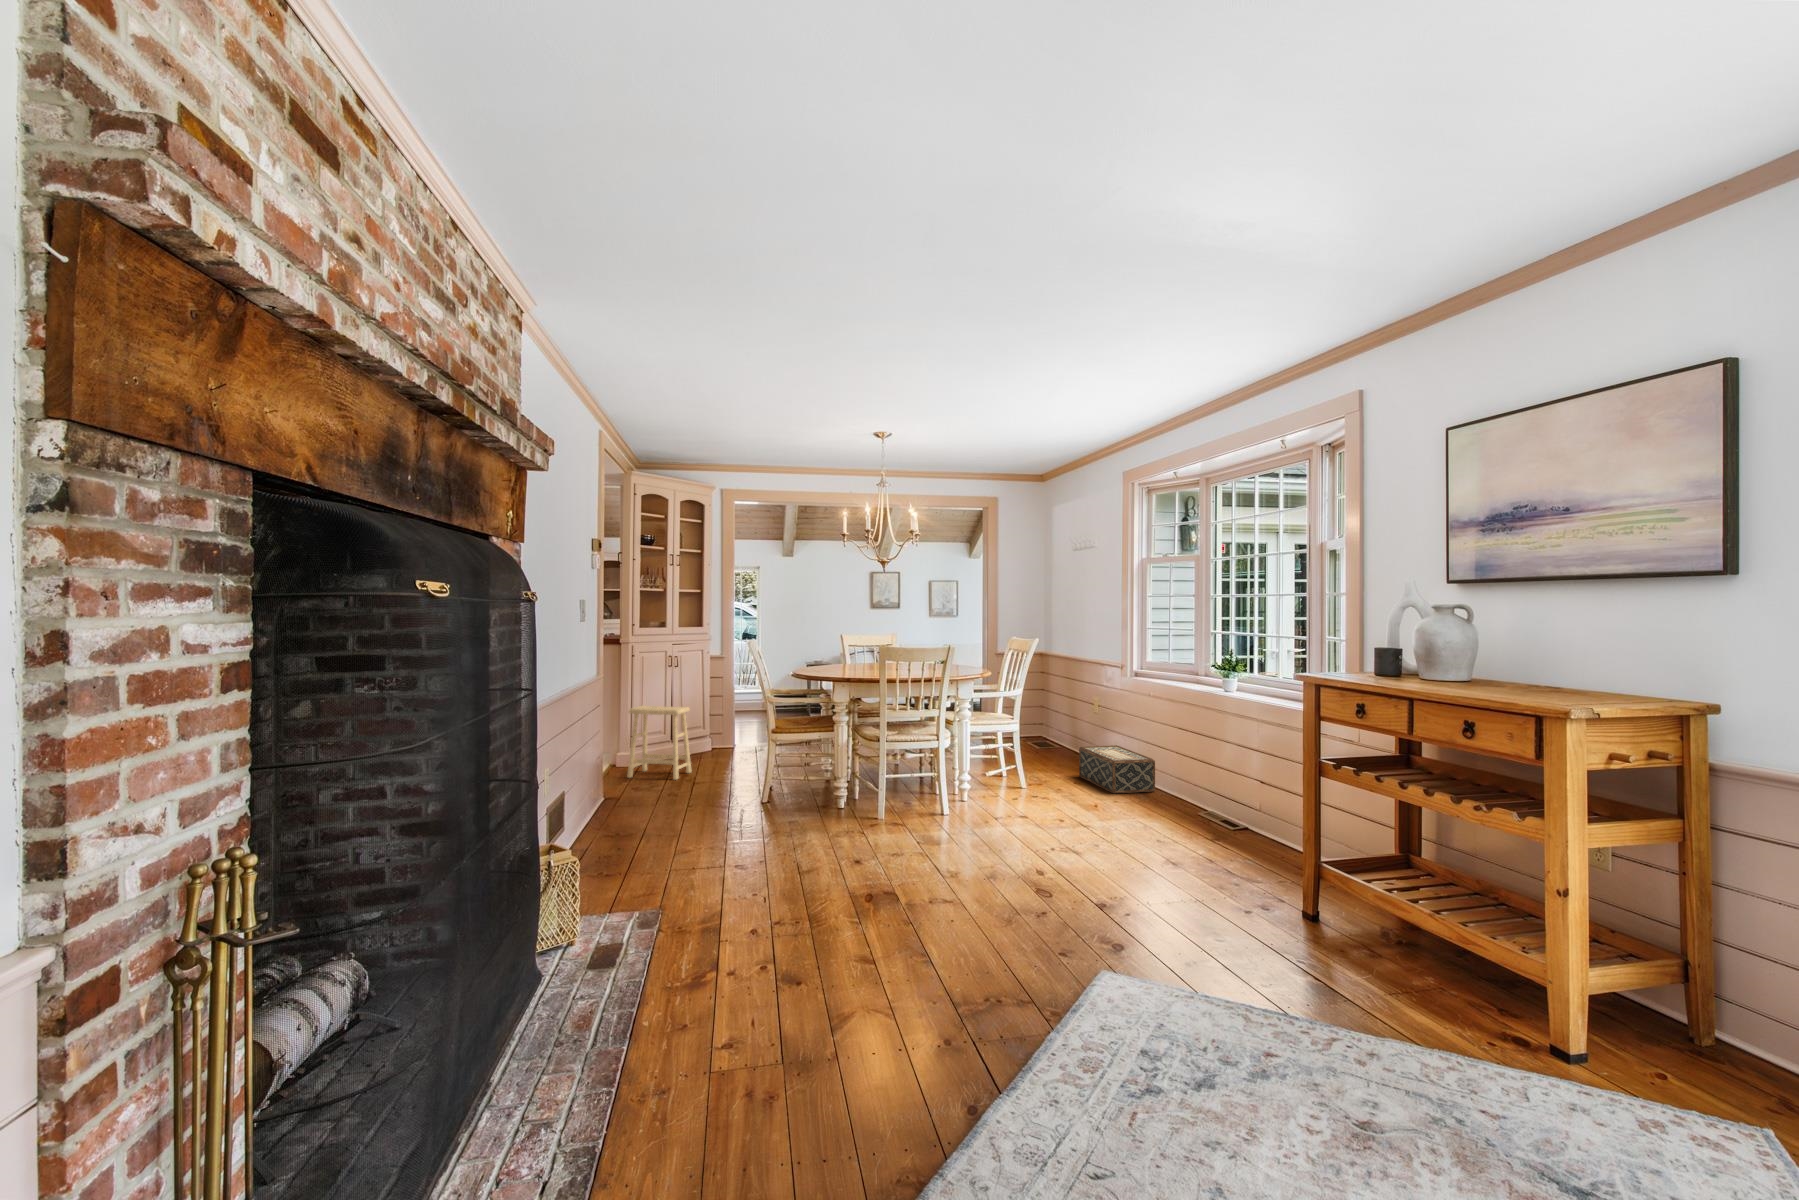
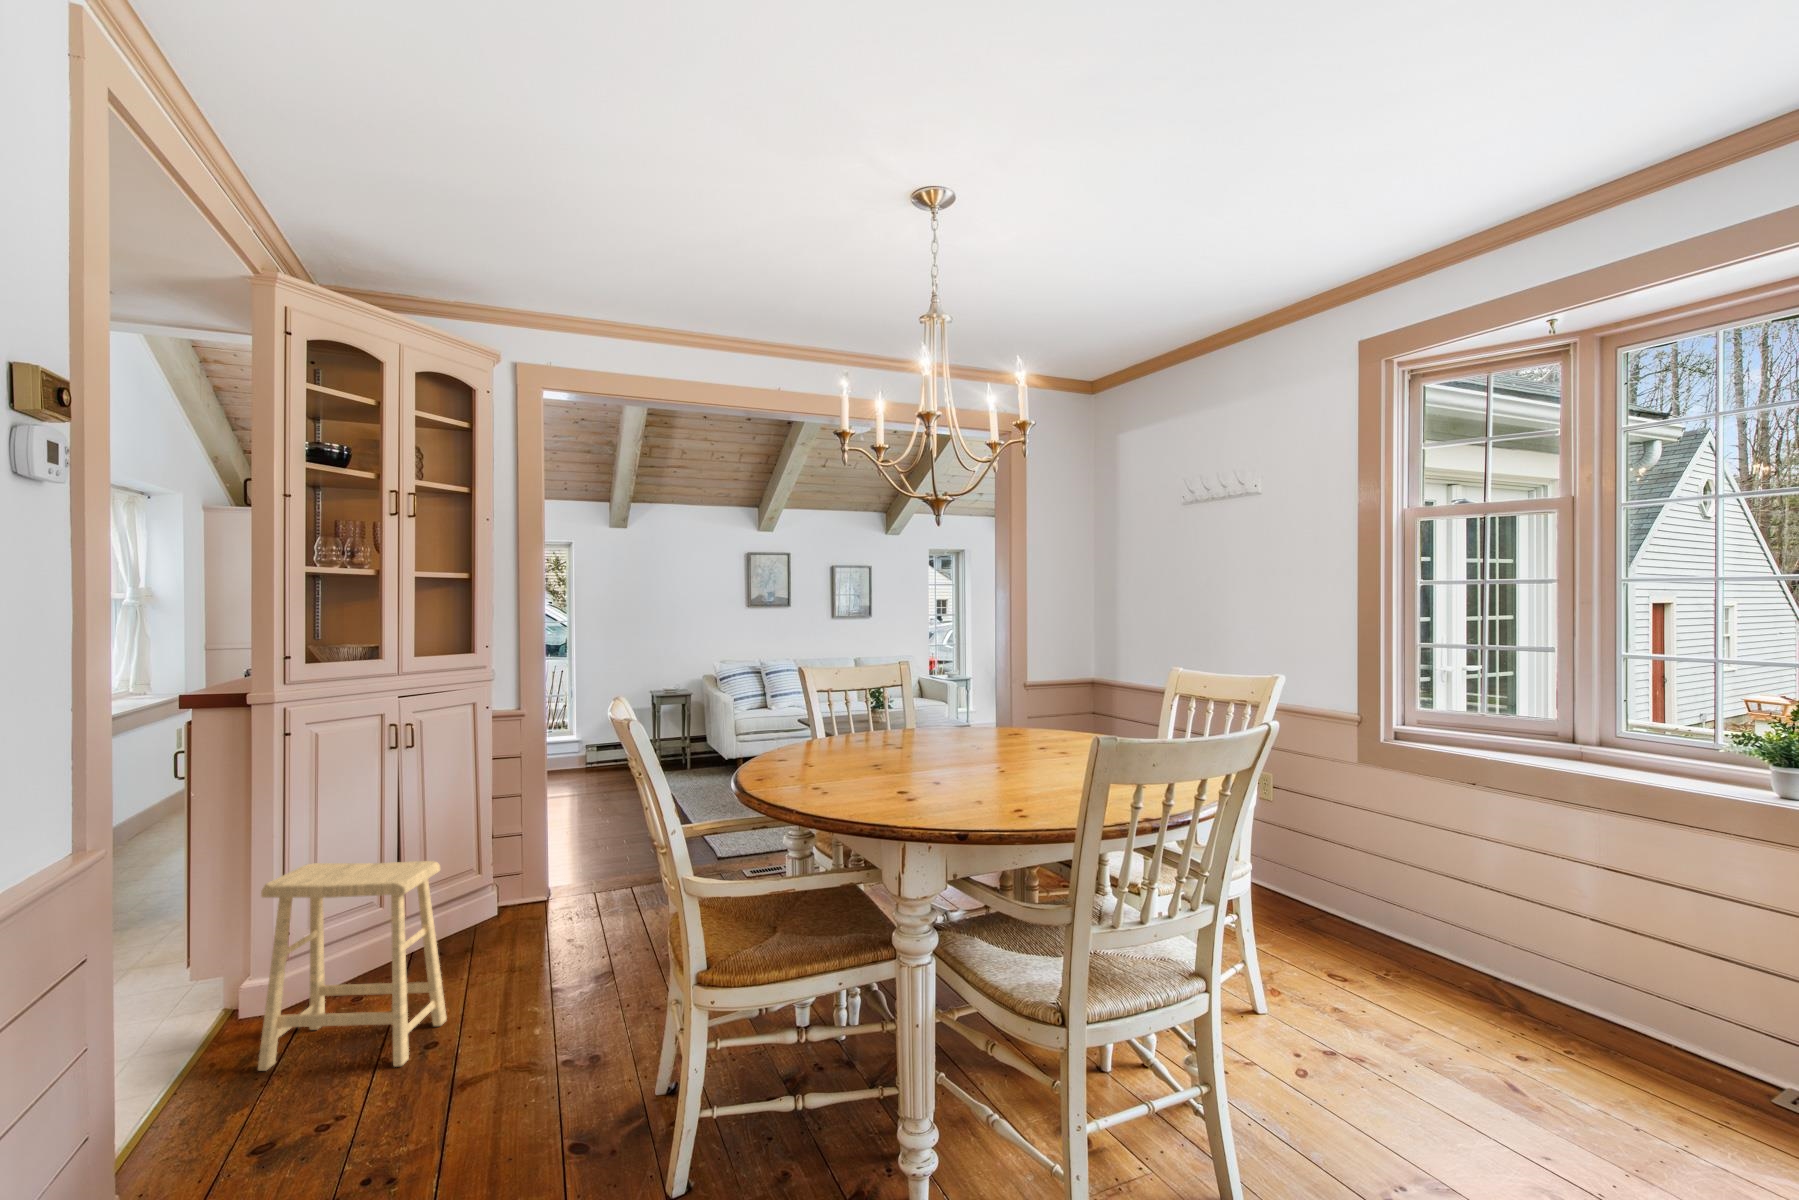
woven basket: present [1079,745,1155,793] -> none [1300,875,1510,1010]

